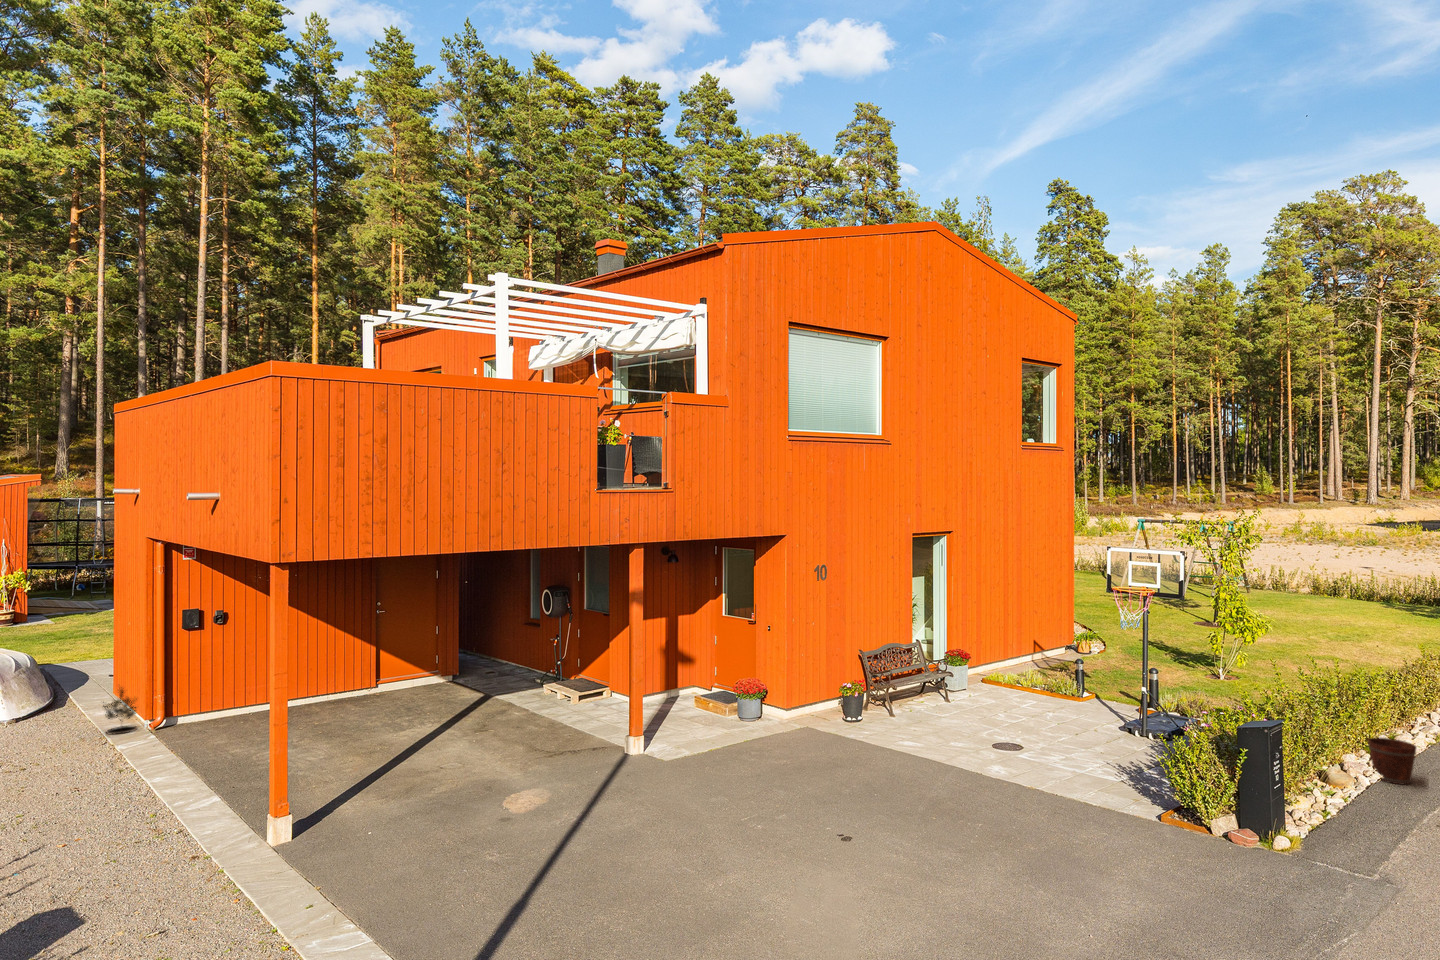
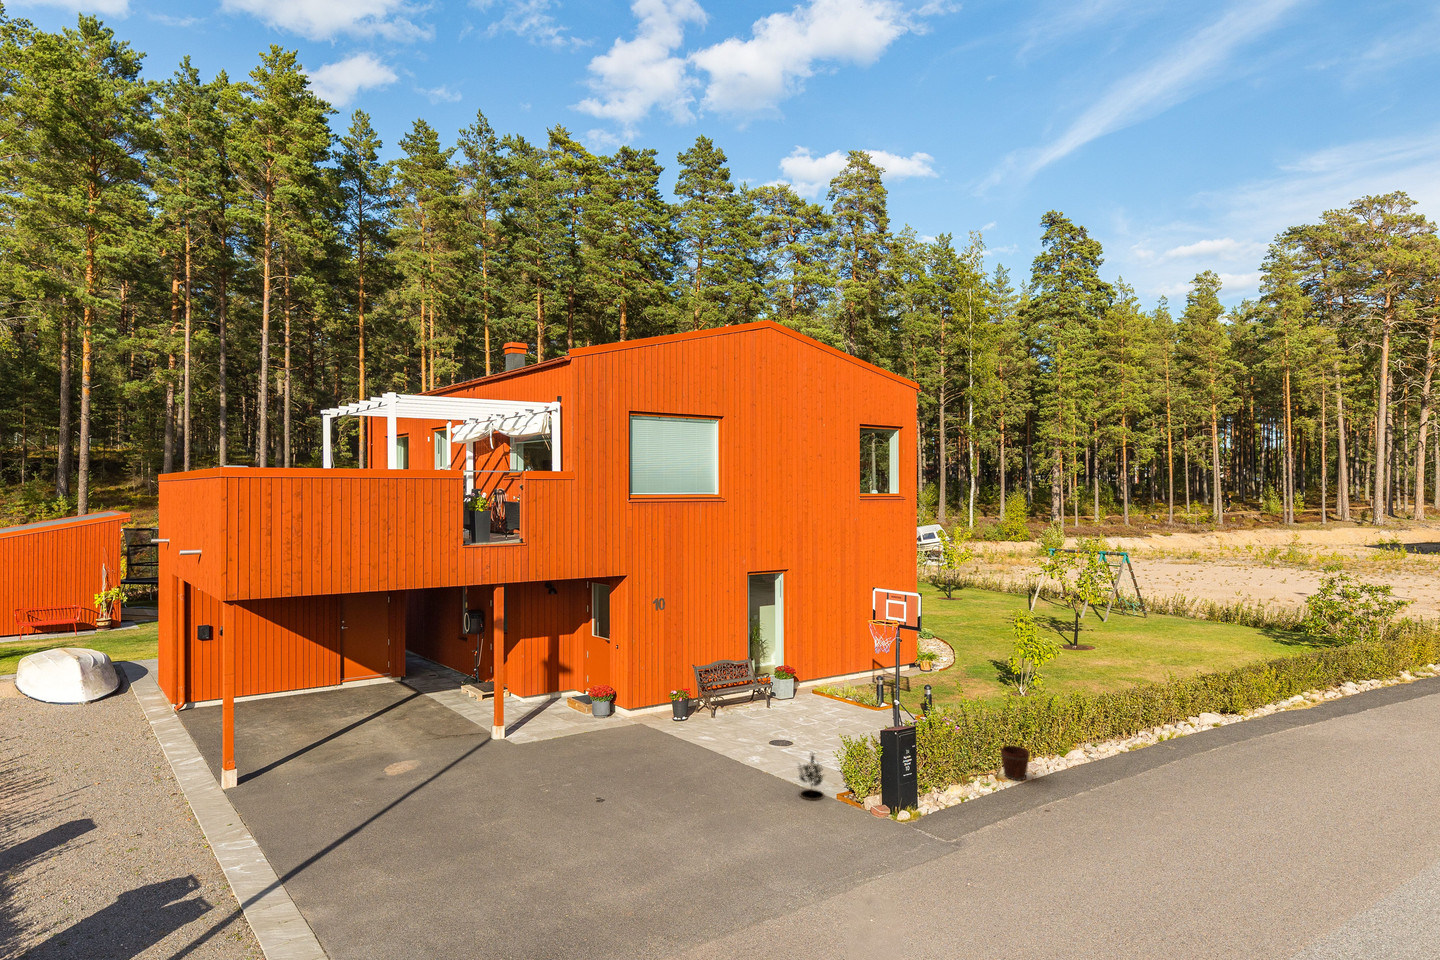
potted tree: present [103,687,137,734] -> present [799,752,824,800]

